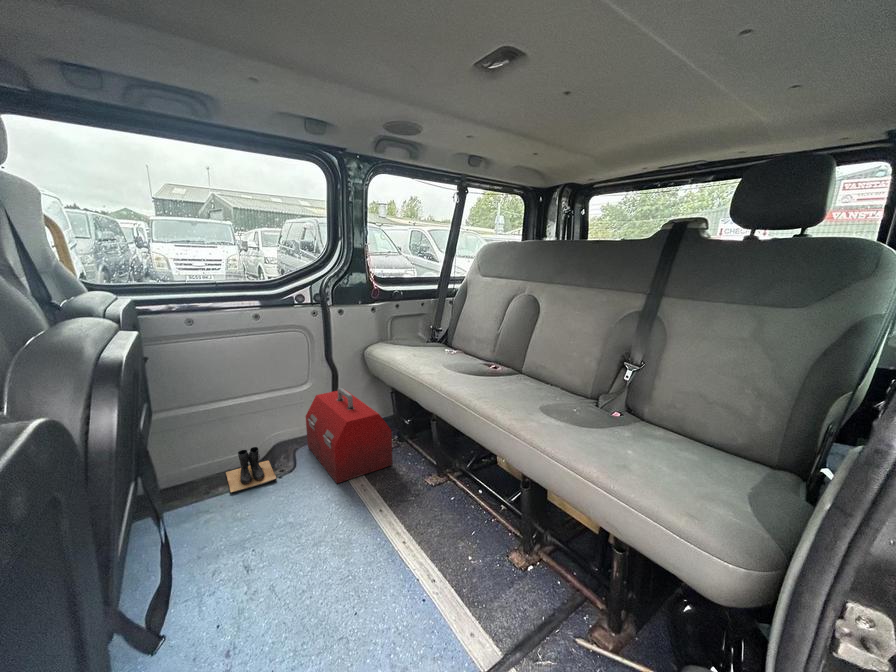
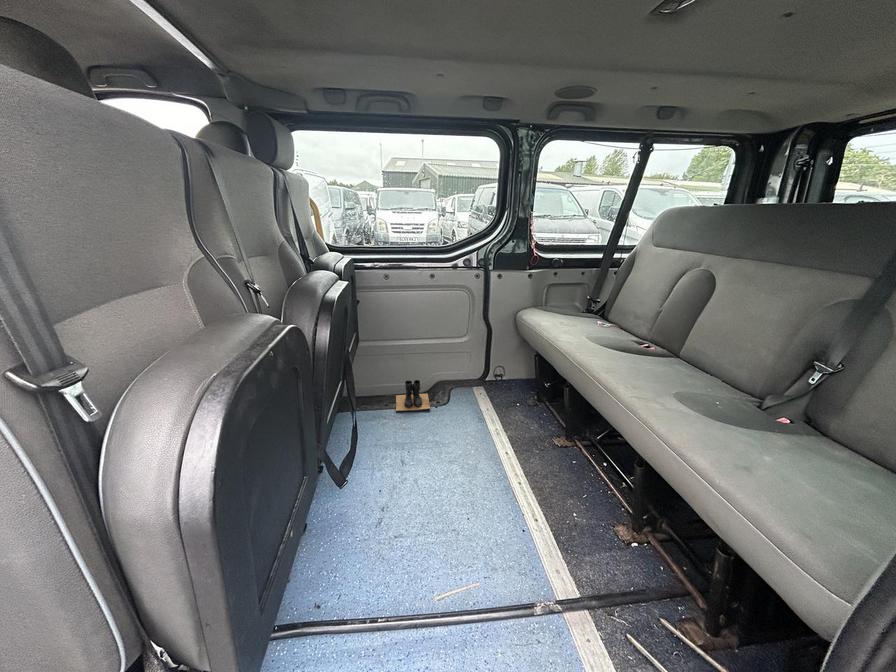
toolbox: present [306,388,392,483] -> none [460,343,530,424]

